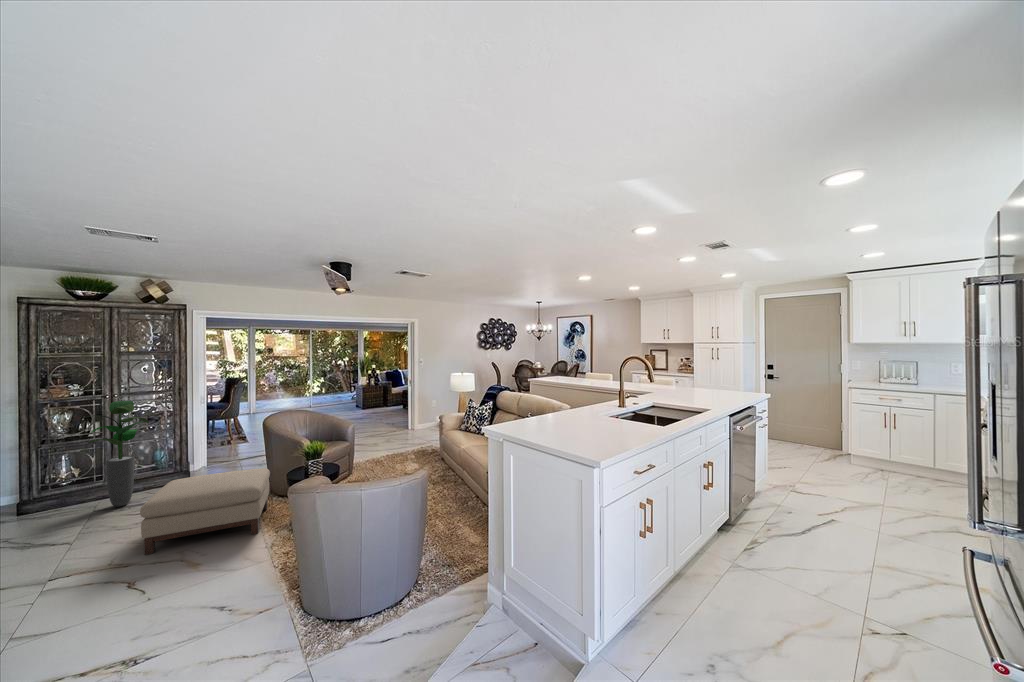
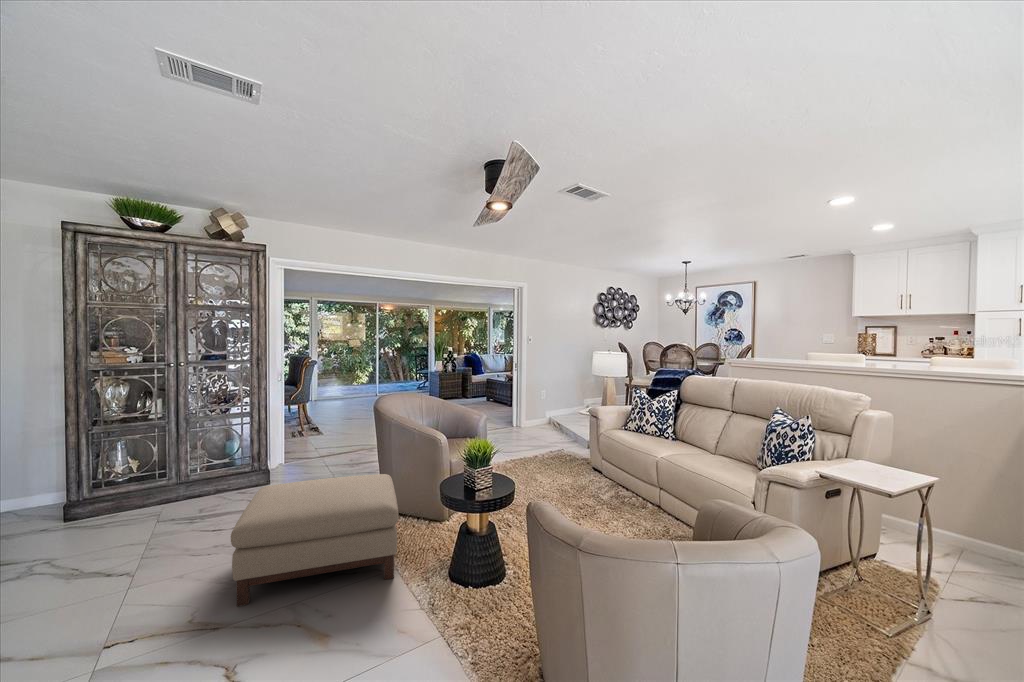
potted plant: present [89,401,149,507] -> none [145,371,224,516]

